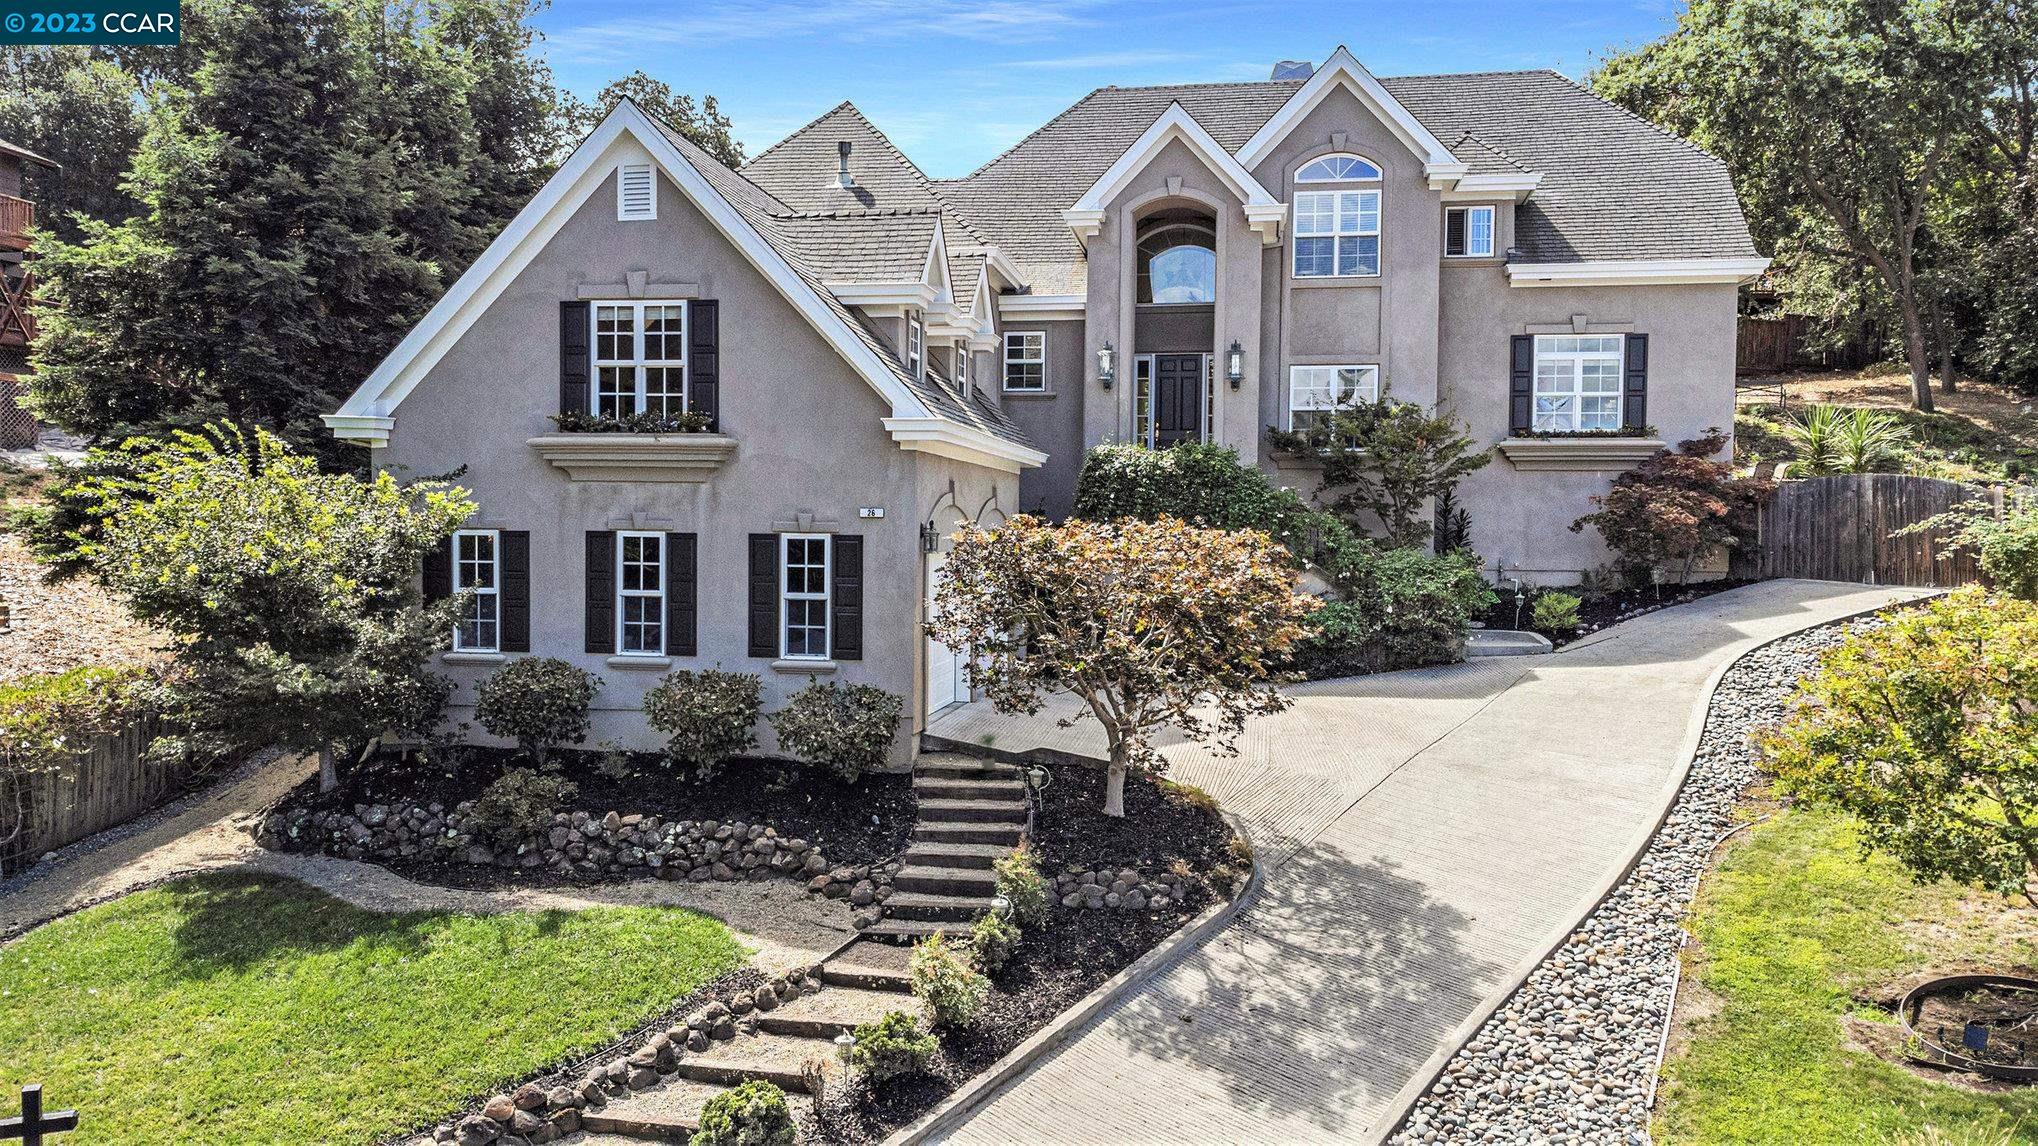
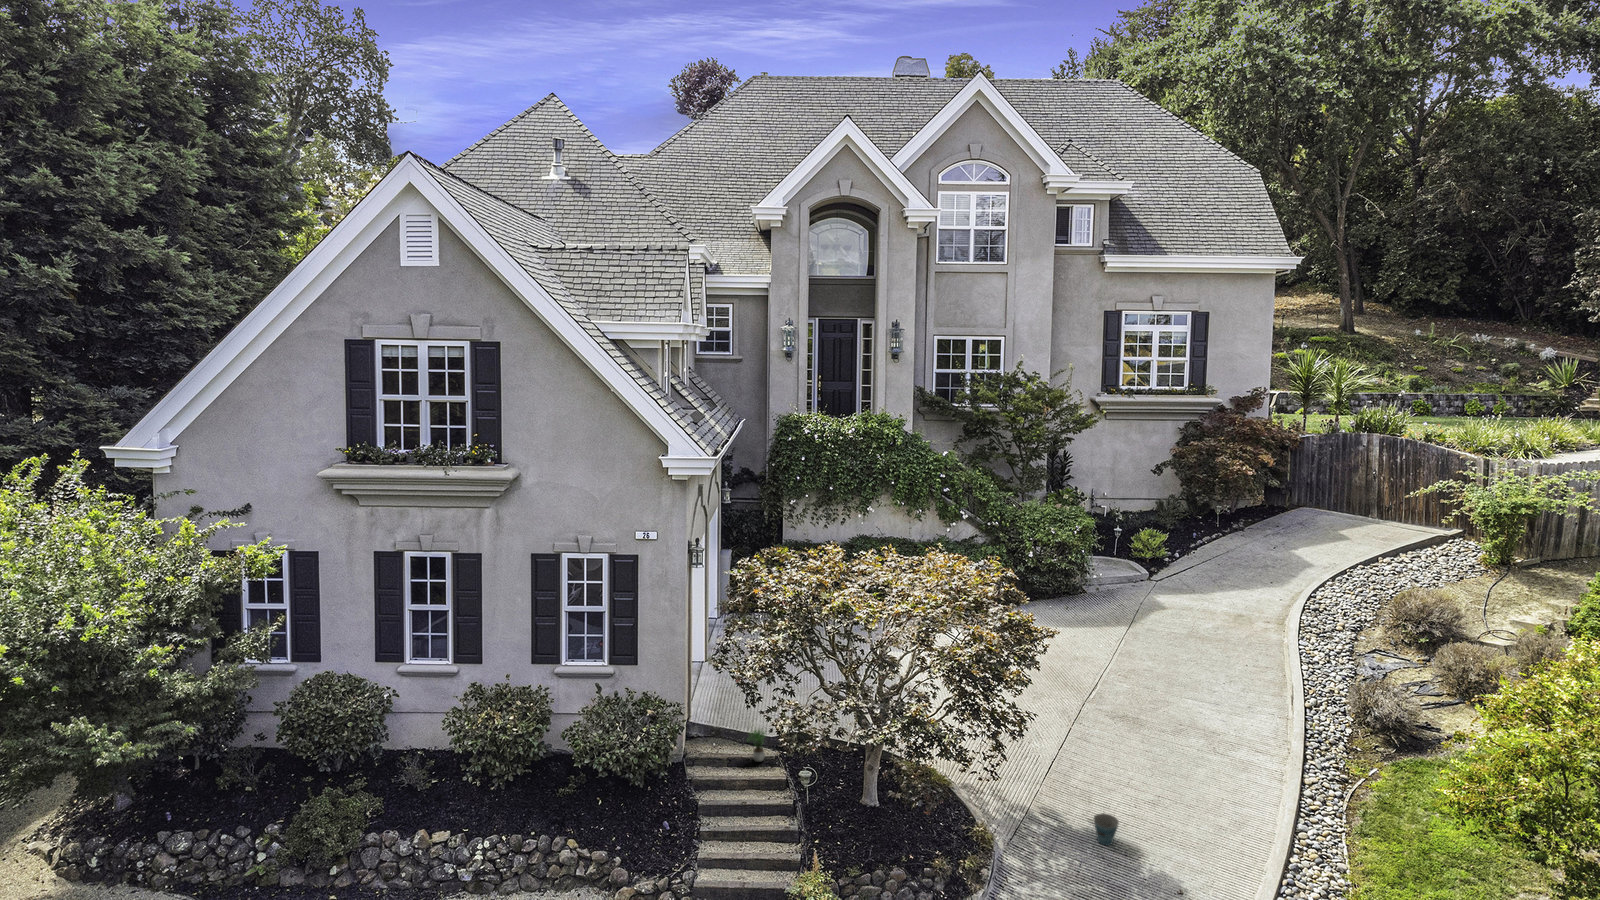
bucket: none [1372,831,1404,866] -> present [1093,813,1119,845]

